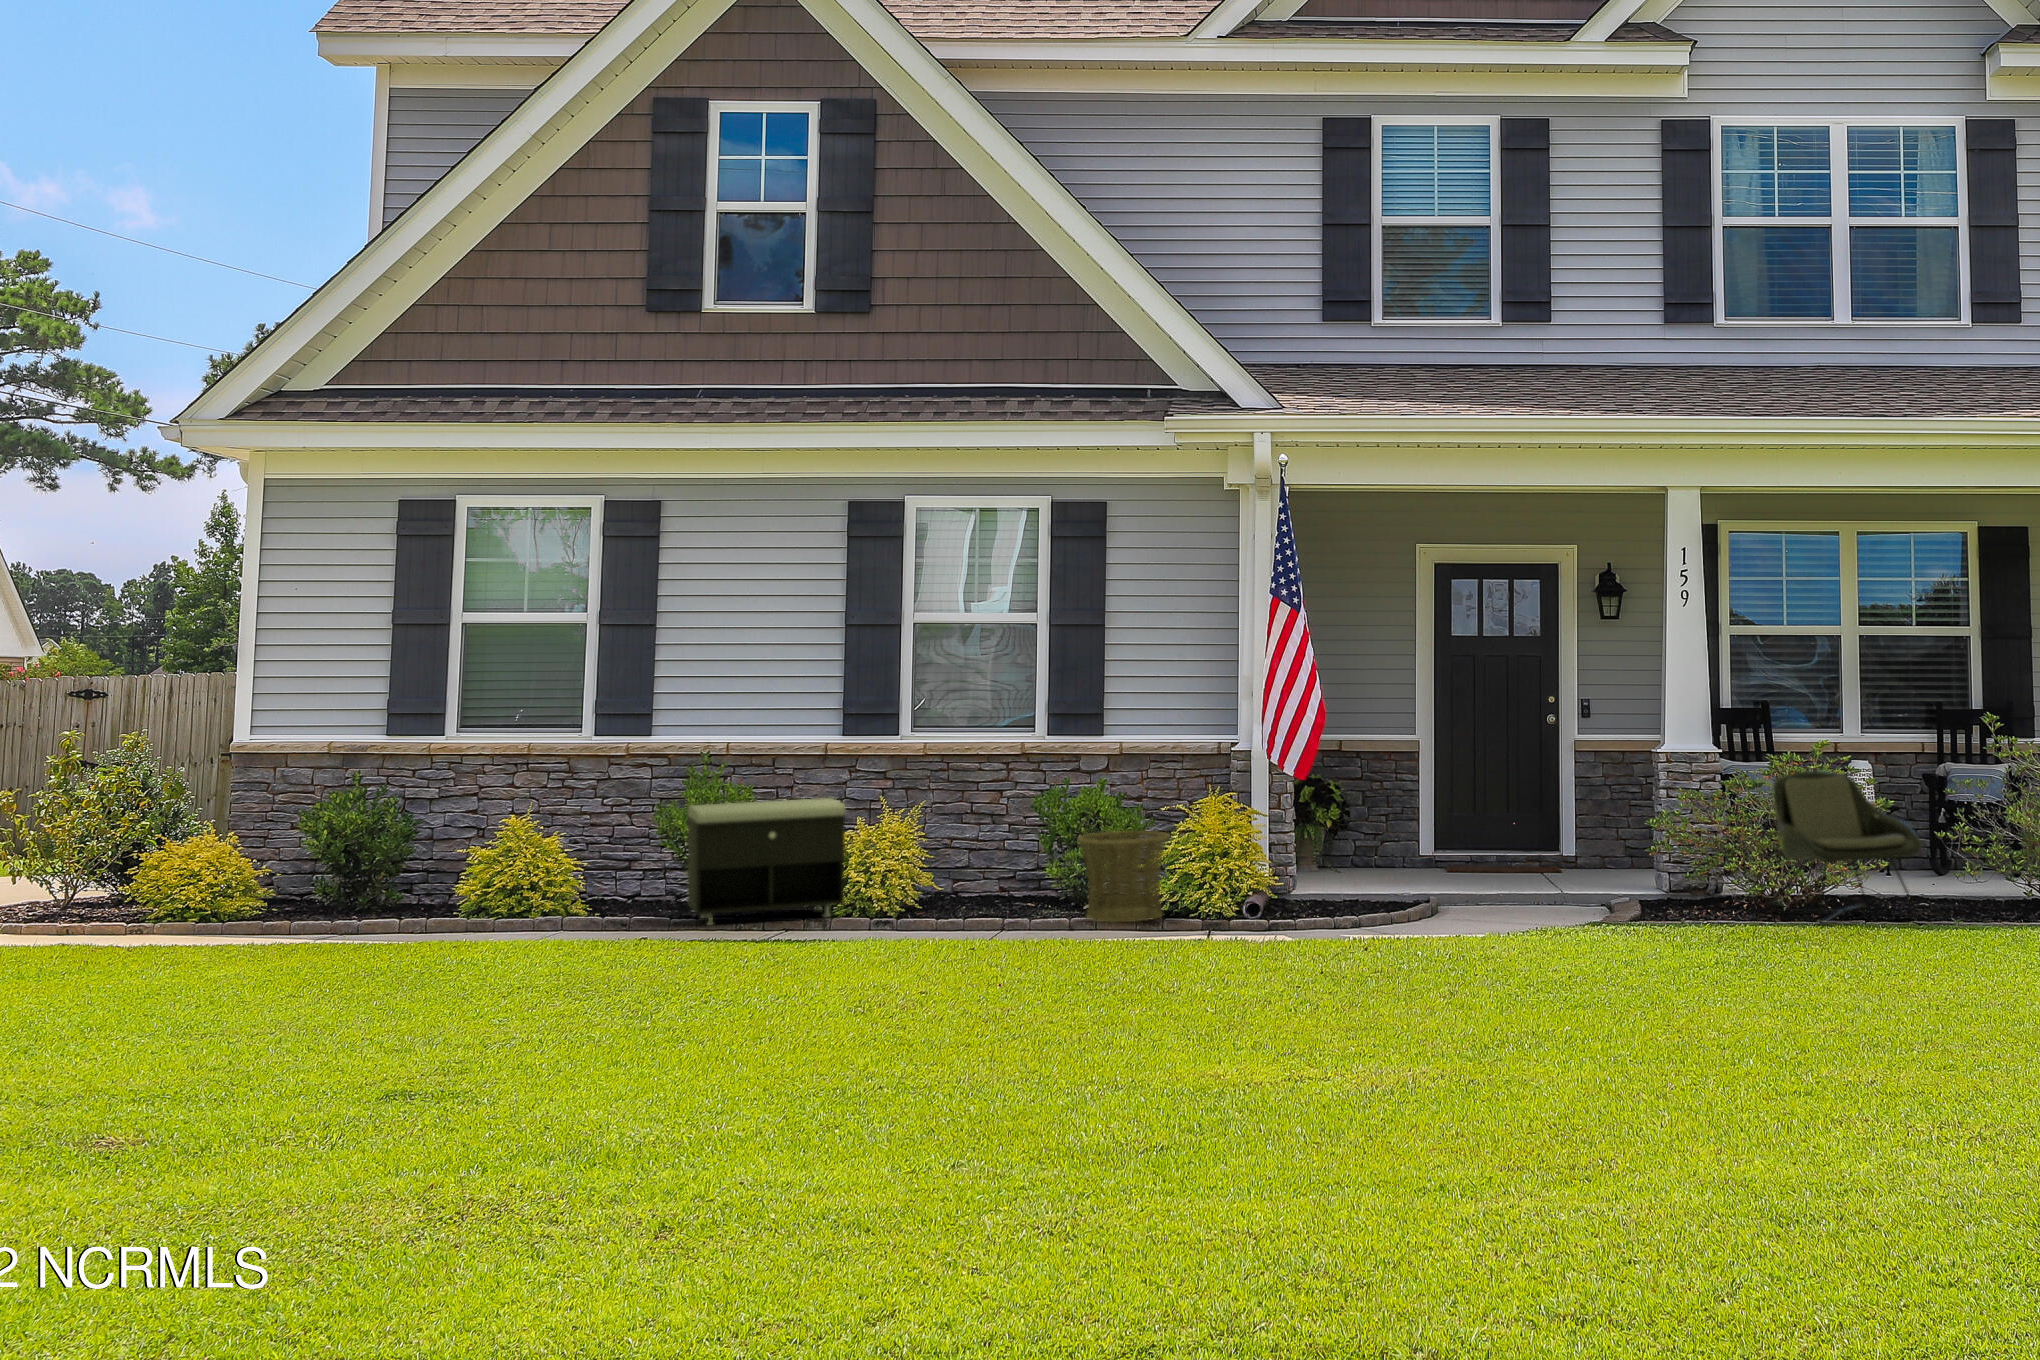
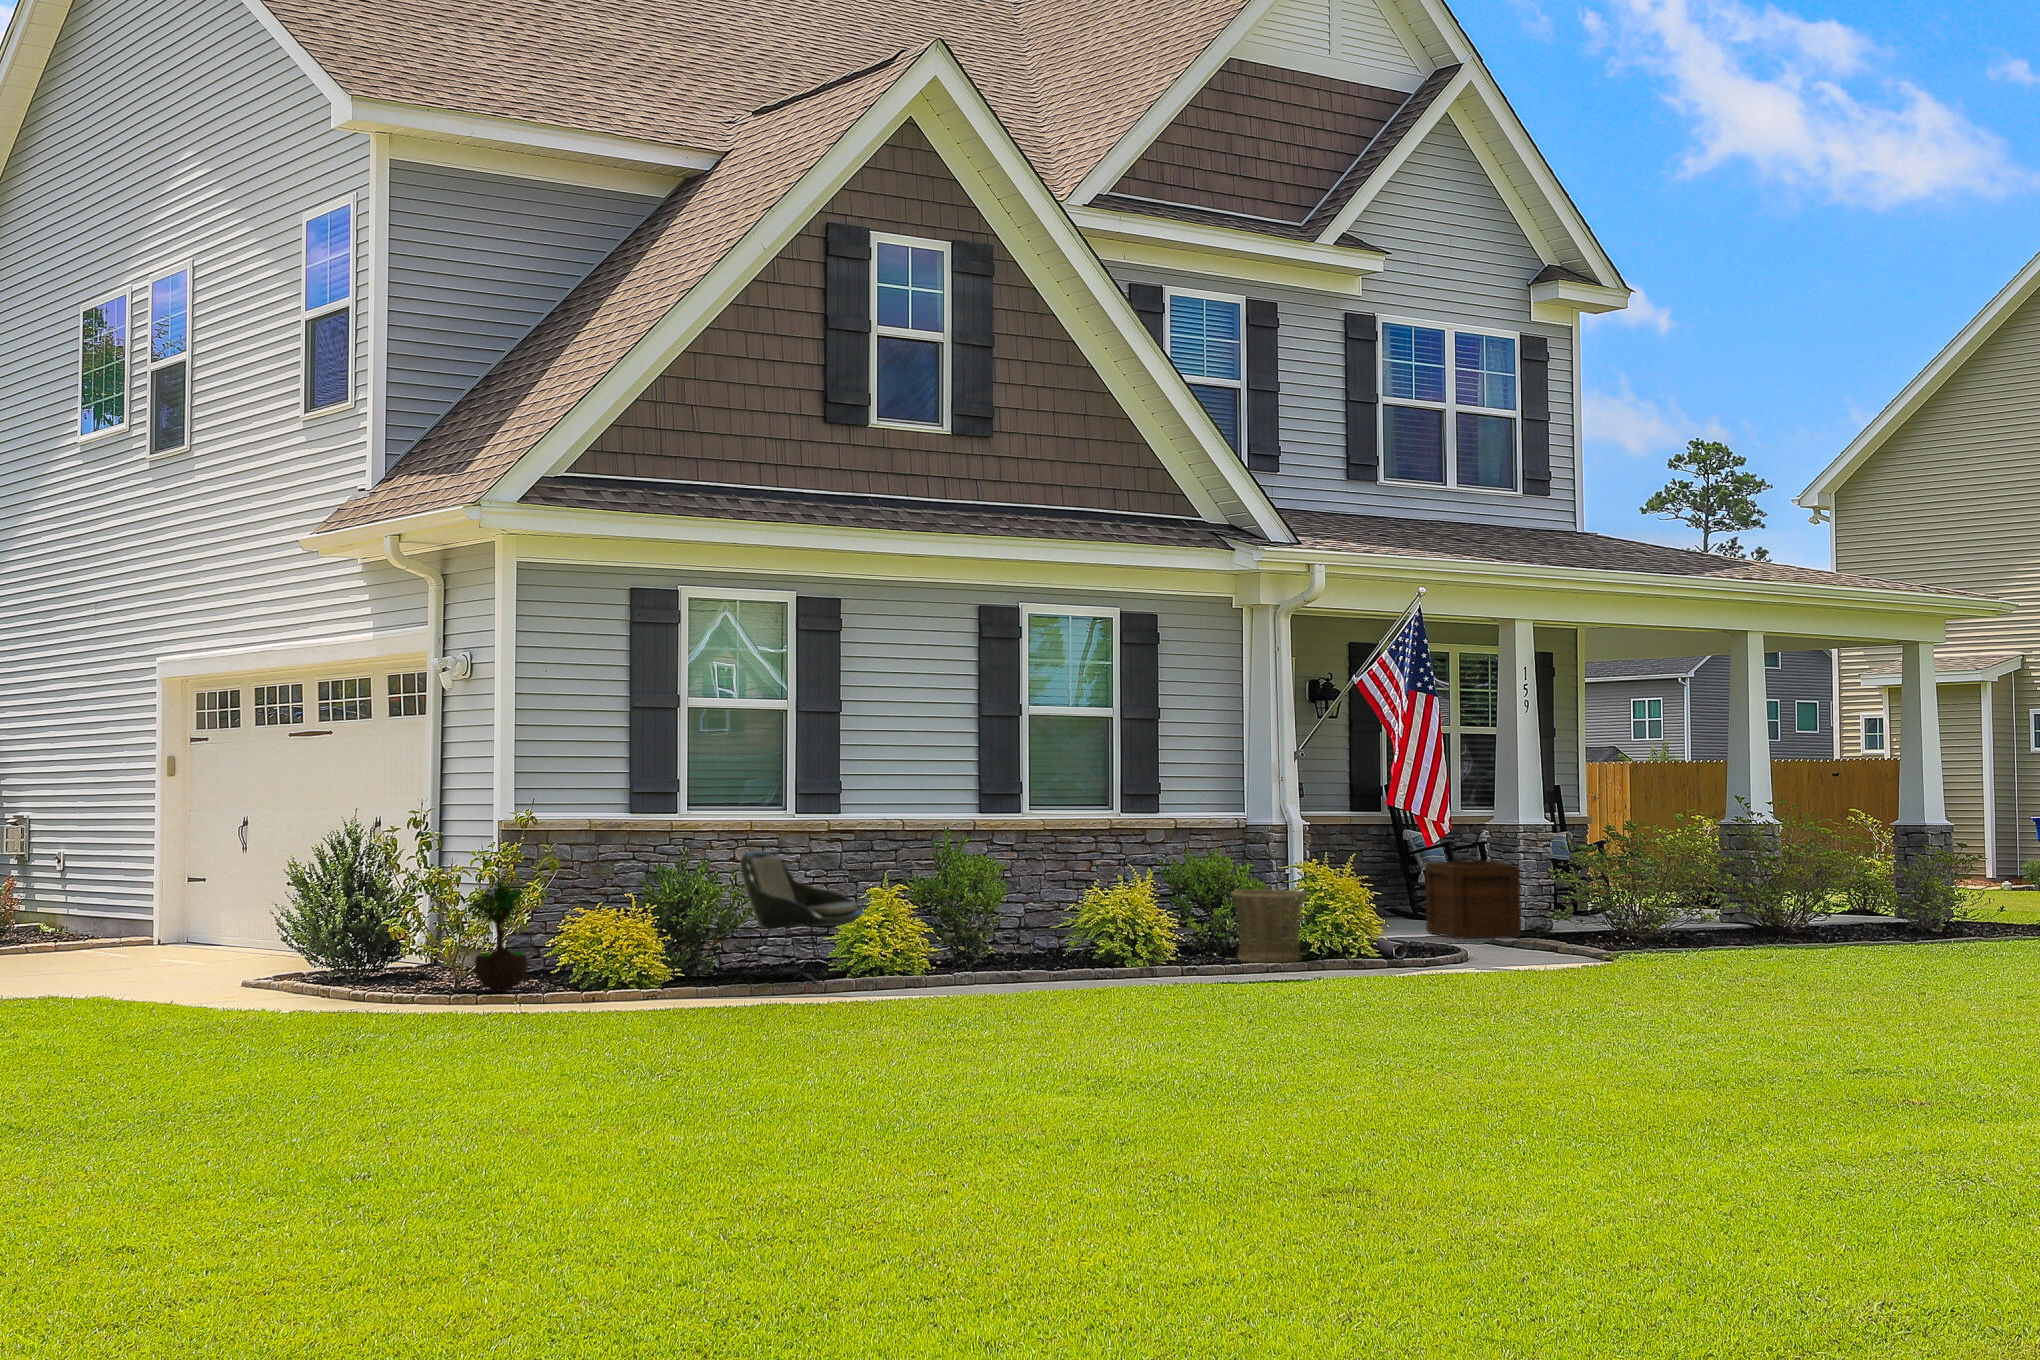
lounge chair: present [1770,771,1921,925] -> present [736,851,863,983]
potted tree: none [135,791,226,916] -> present [468,875,529,992]
wooden crate: none [1548,795,1660,897] -> present [1425,861,1521,938]
storage bench: present [688,798,846,924] -> none [941,867,1074,976]

